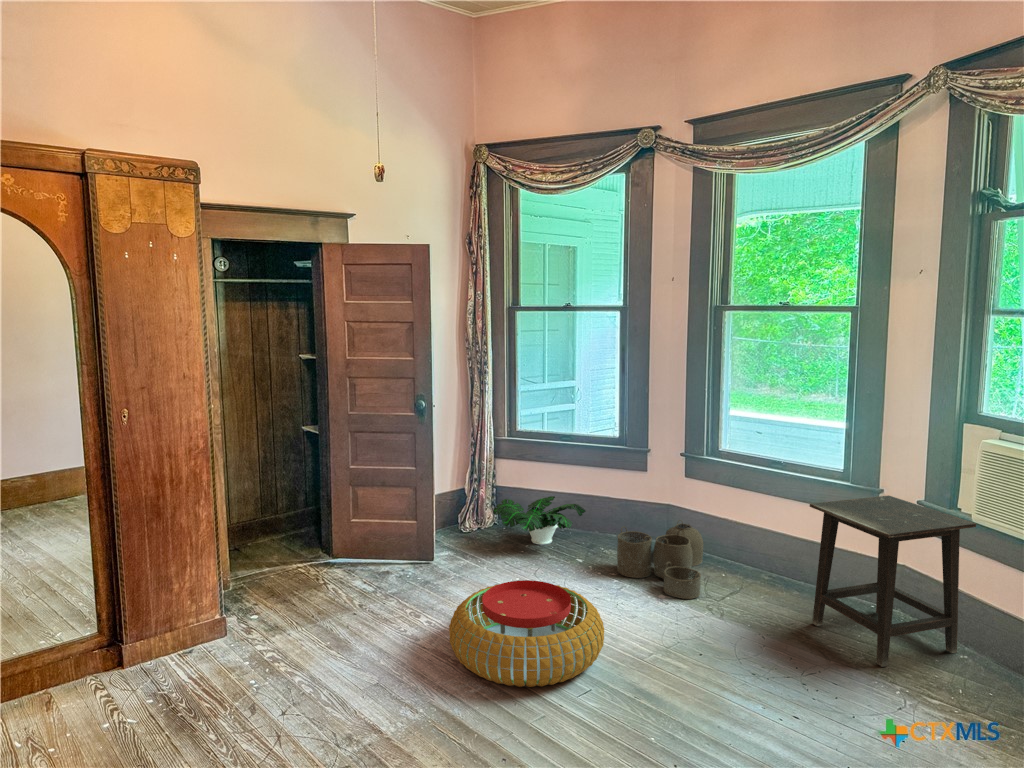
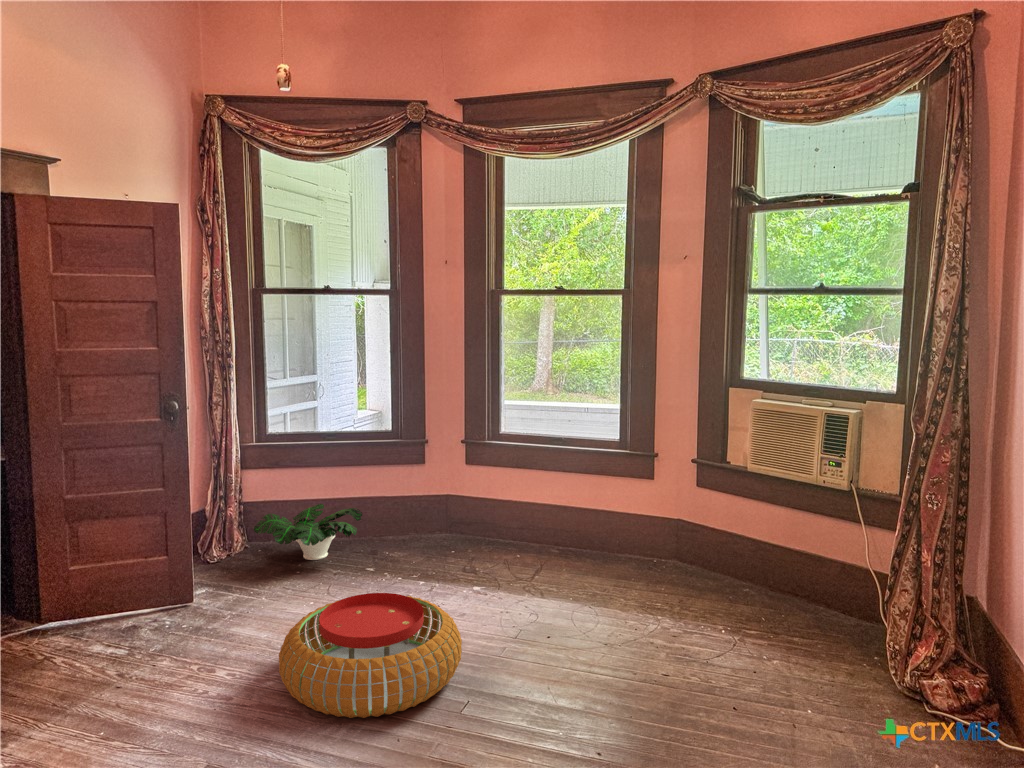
side table: present [810,495,976,667] -> none [611,458,738,606]
woven basket: present [617,523,704,599] -> none [416,509,510,585]

